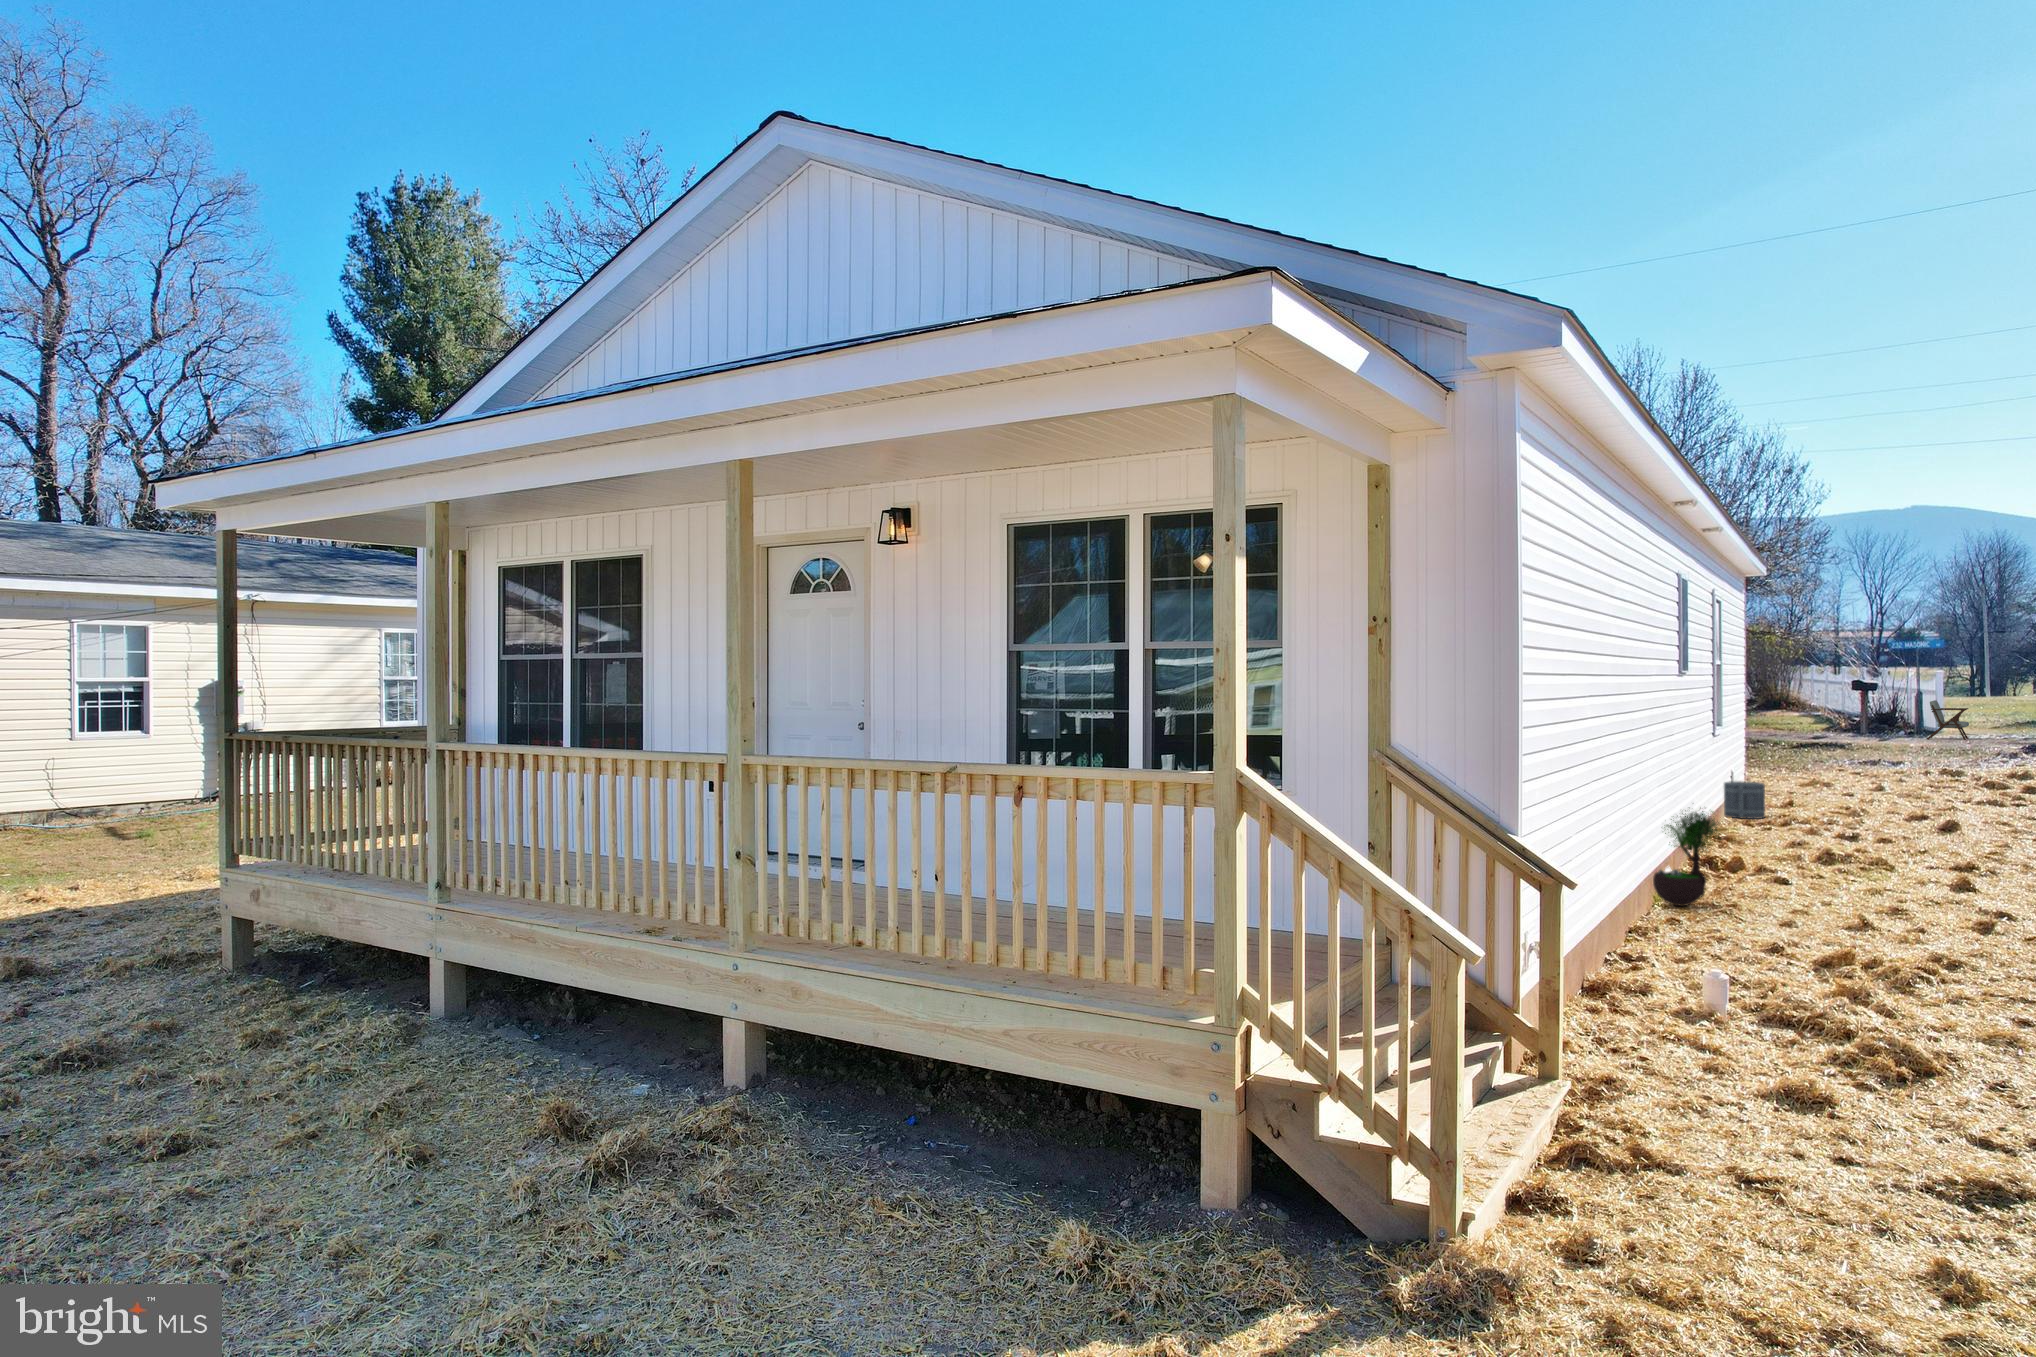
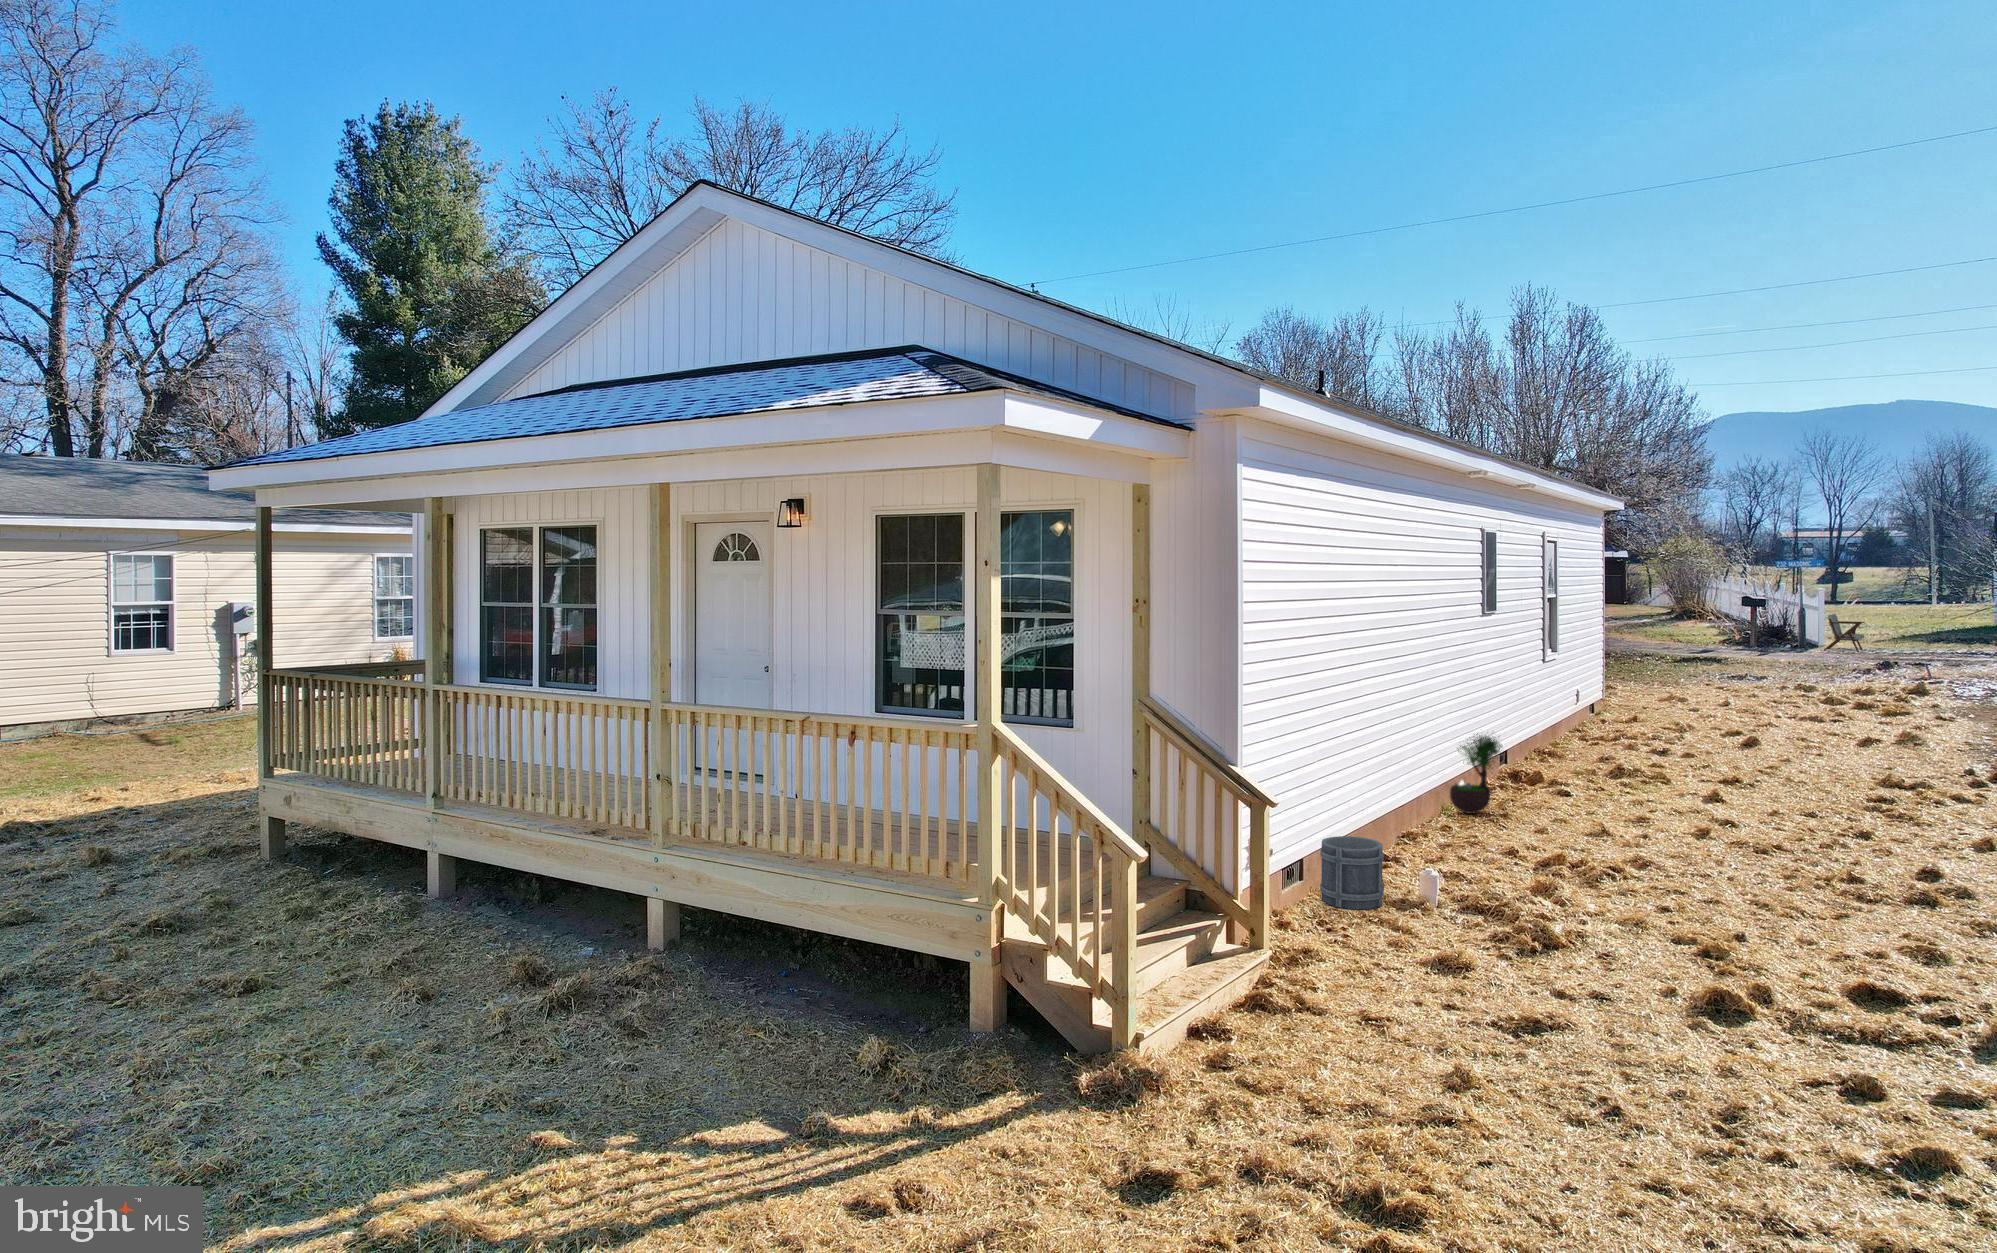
bucket: present [1724,781,1765,819] -> present [1320,836,1384,909]

